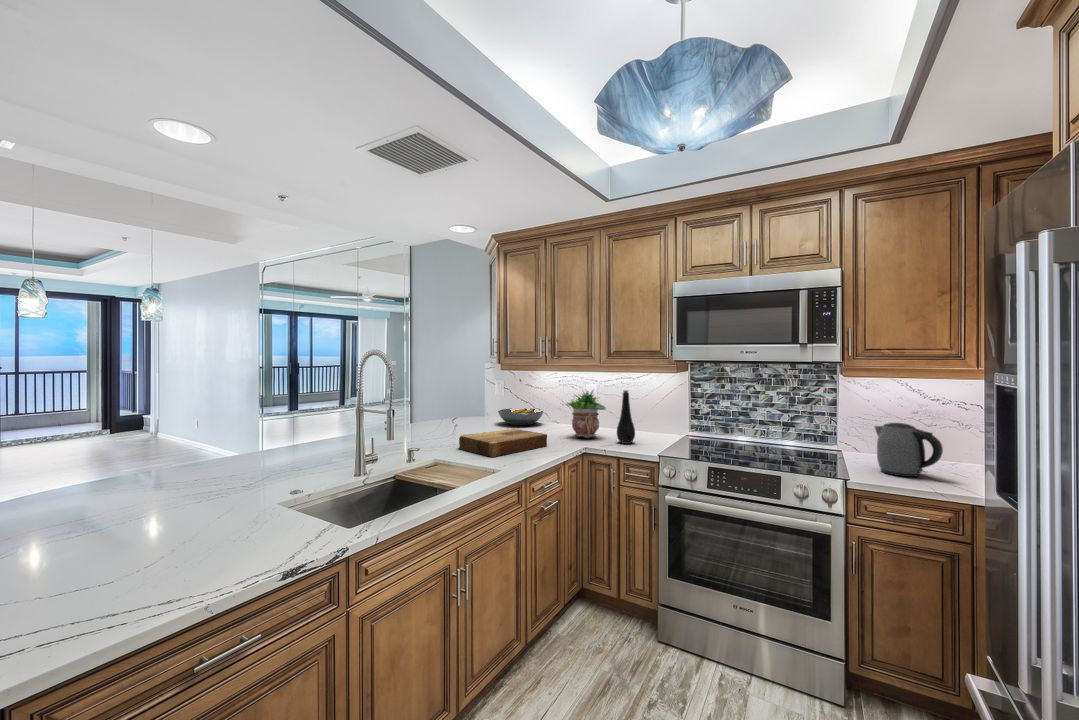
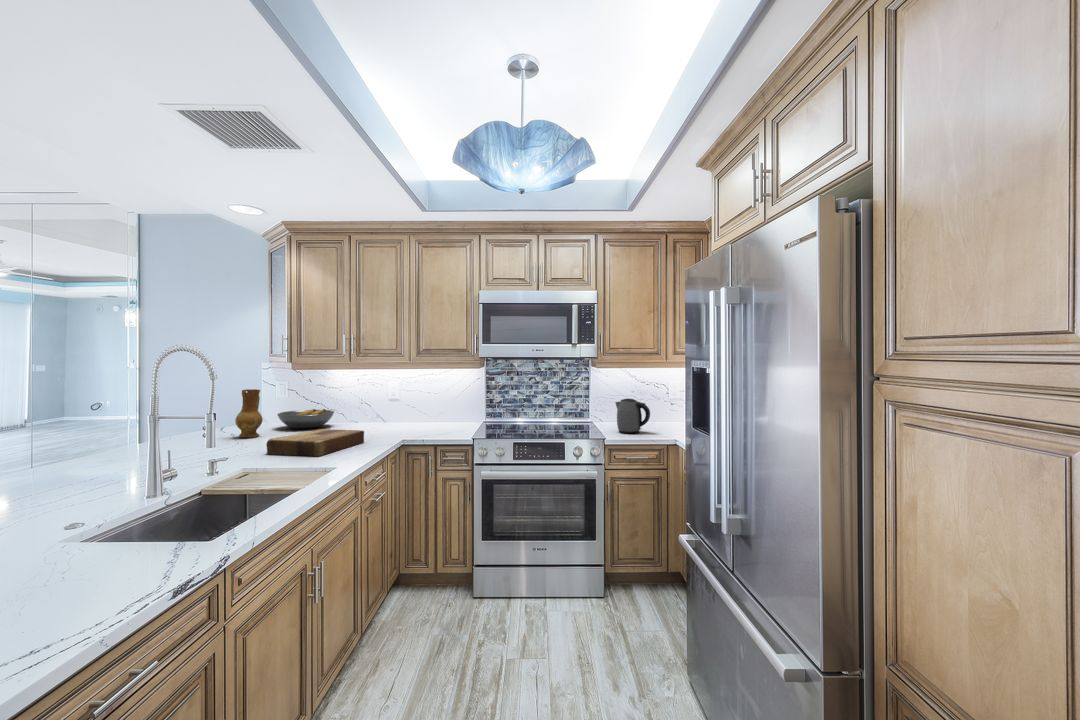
ceramic jug: none [460,388,480,430] -> present [235,389,263,438]
bottle: present [617,390,635,444] -> none [427,384,445,434]
potted plant: present [567,391,606,438] -> none [373,385,415,432]

